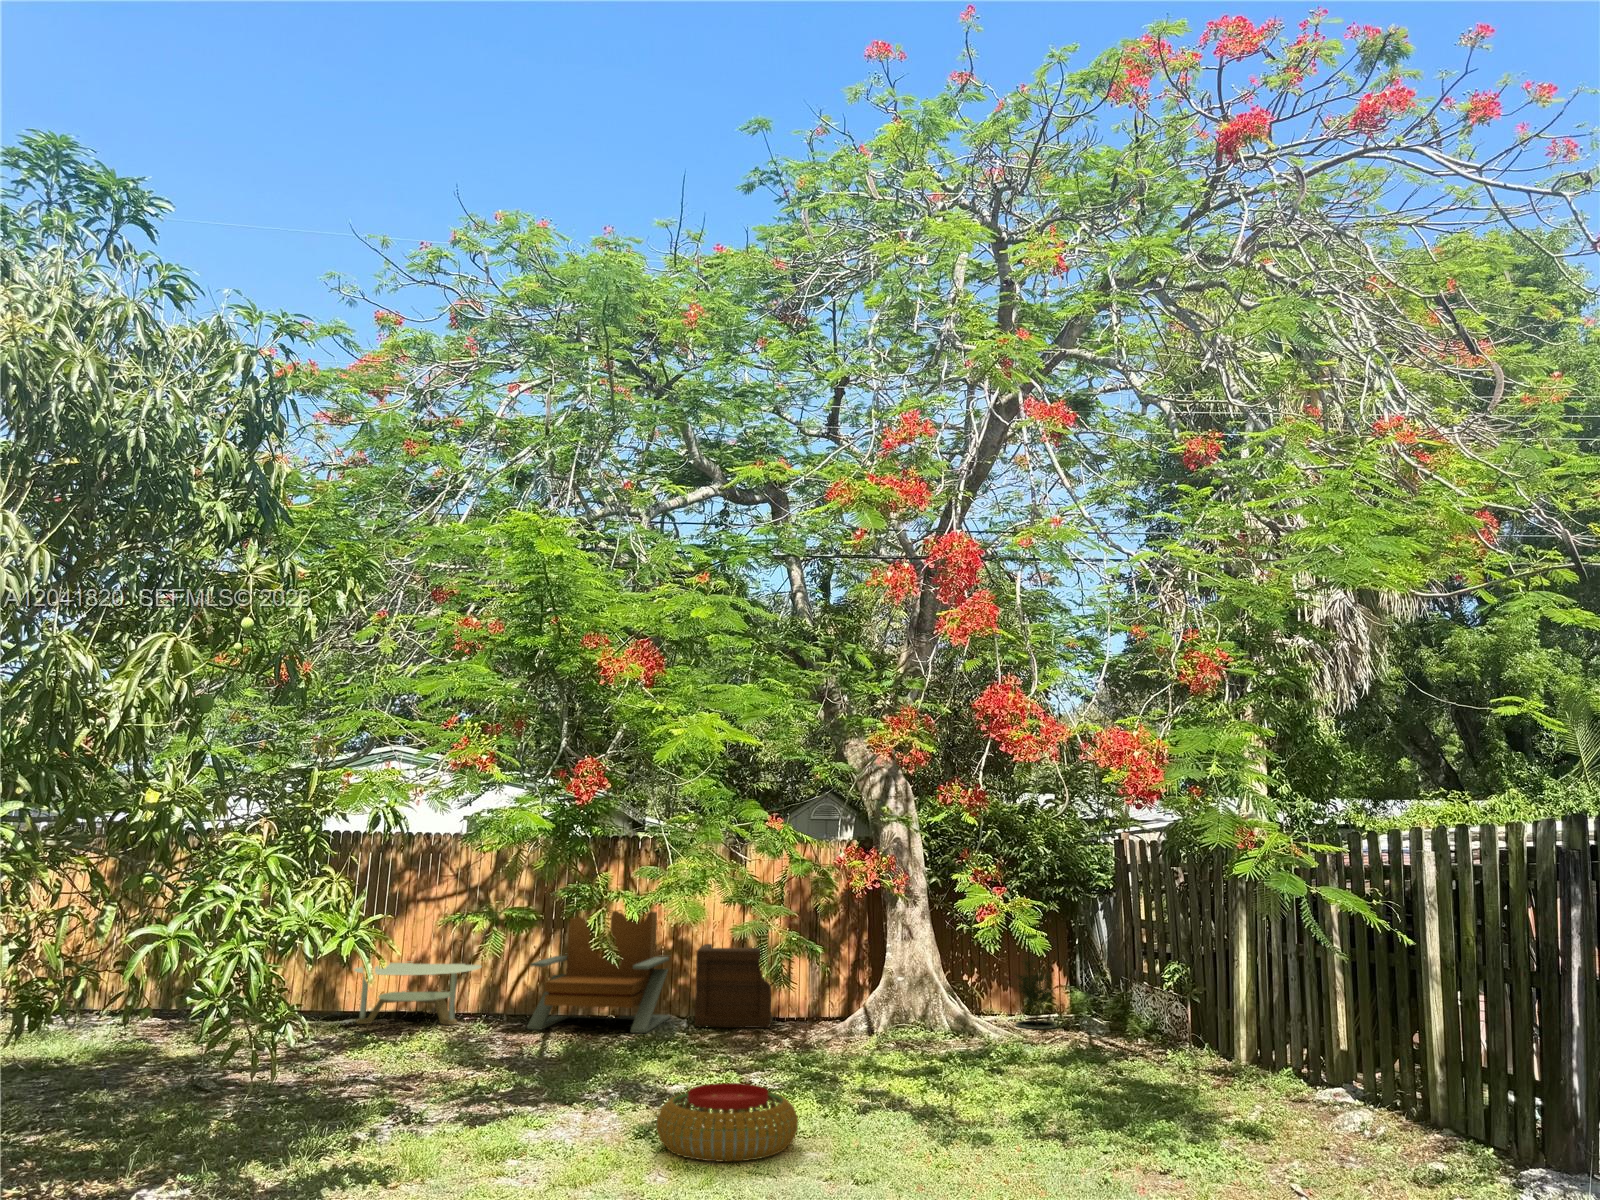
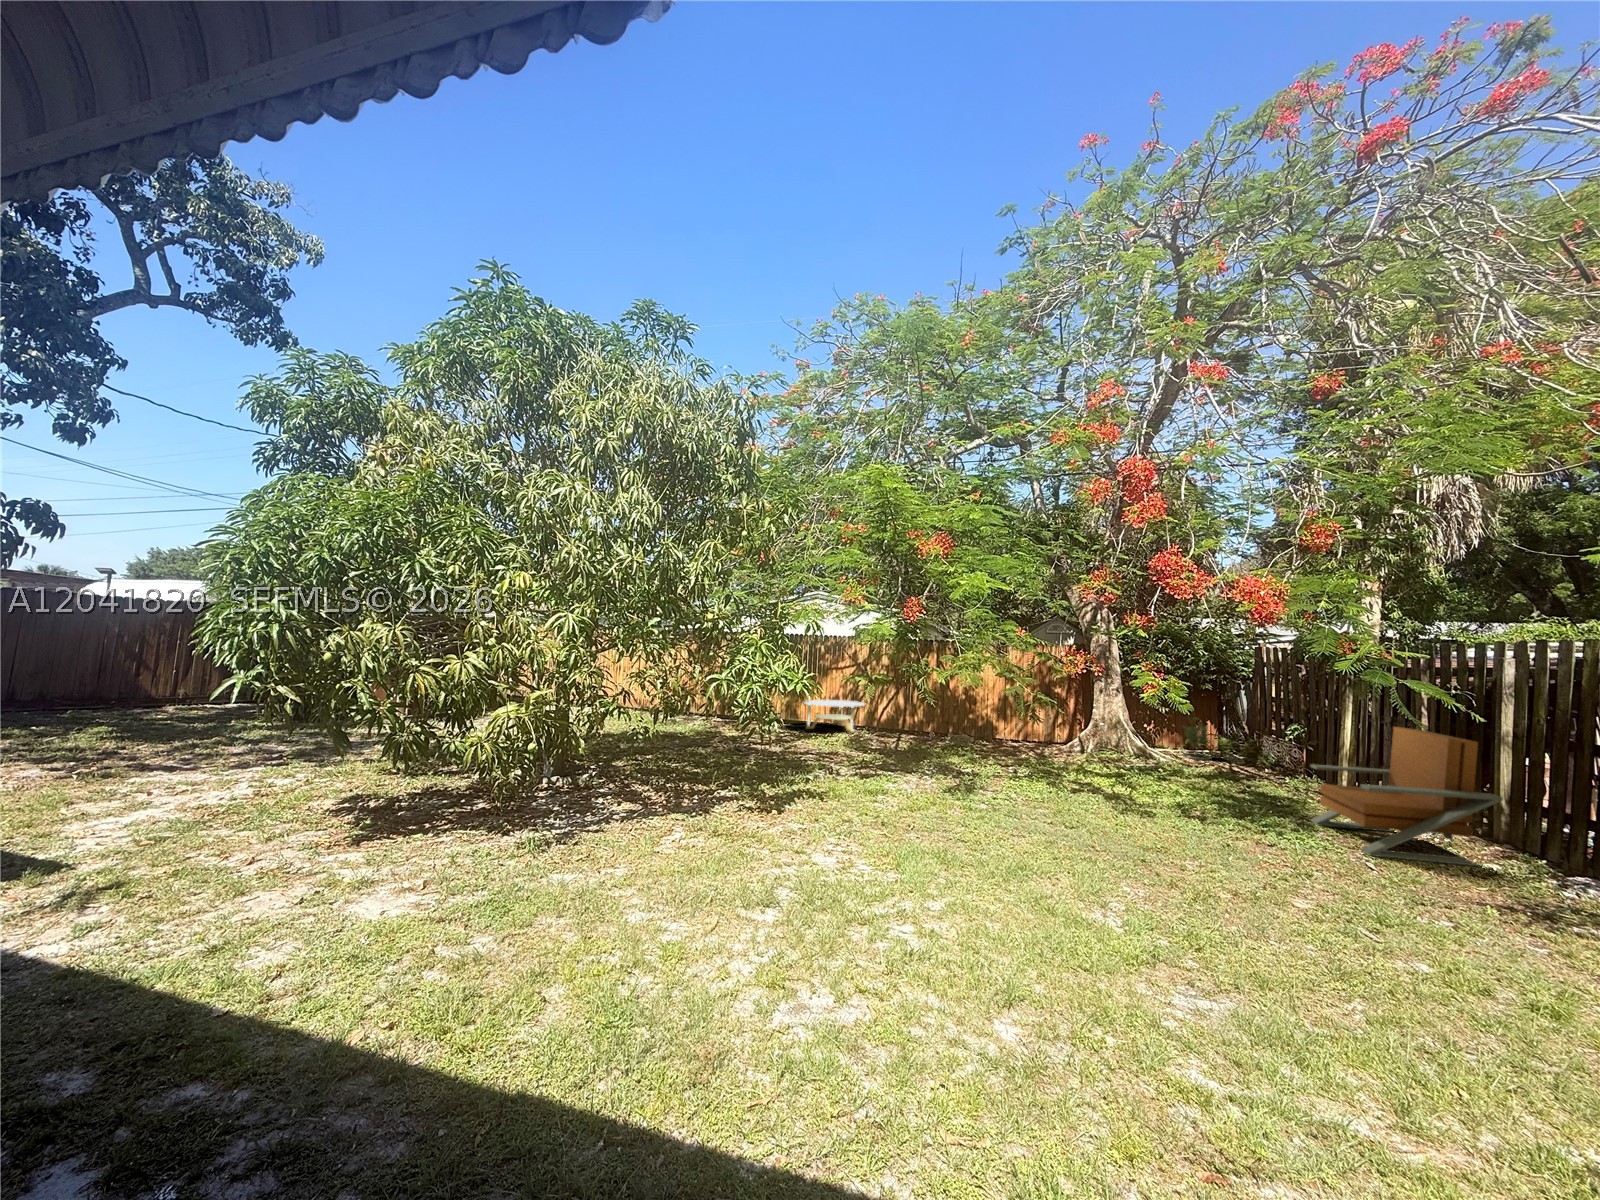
lounge chair: present [527,911,670,1033] -> present [1311,727,1503,866]
wooden crate: present [695,944,773,1028] -> none [981,698,1028,746]
pouf: present [657,1083,798,1162] -> none [956,770,1035,810]

